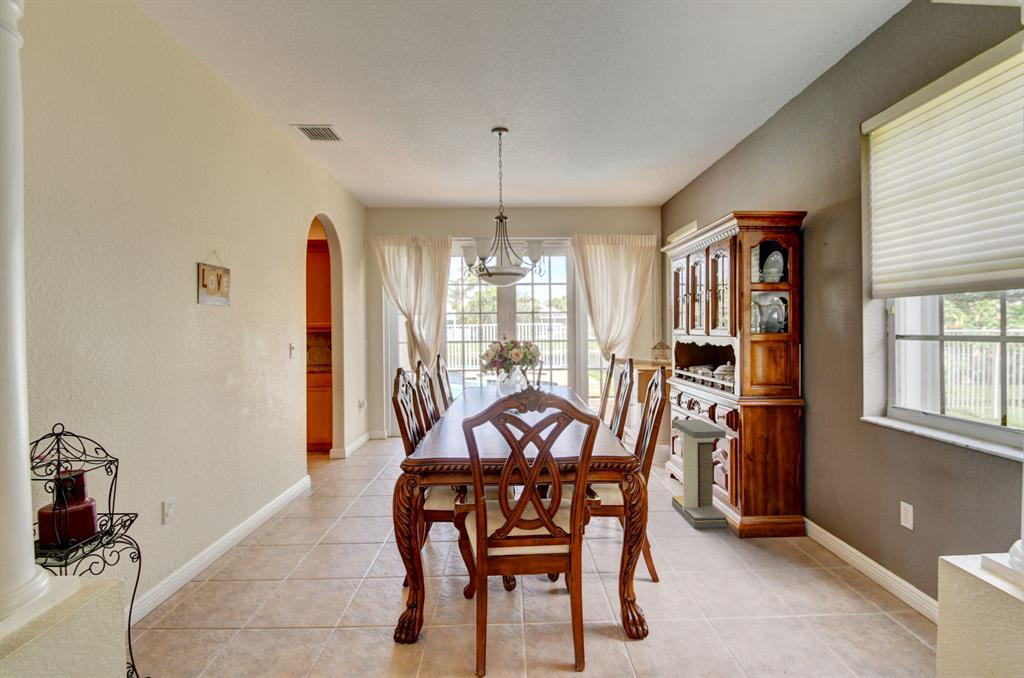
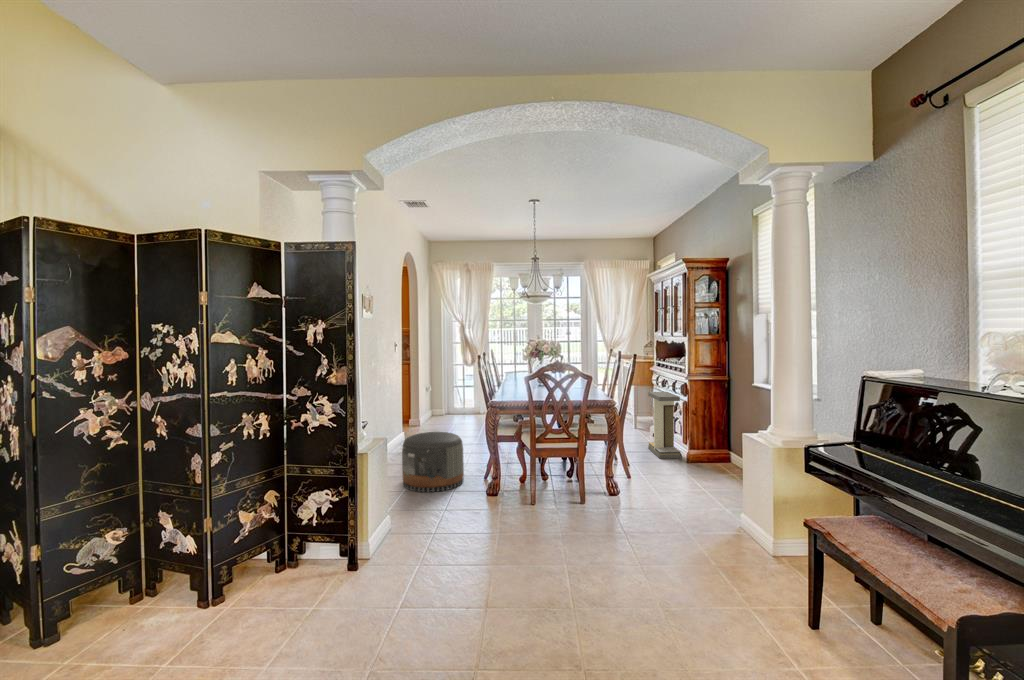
pouf: none [251,503,368,630] -> present [402,432,464,492]

